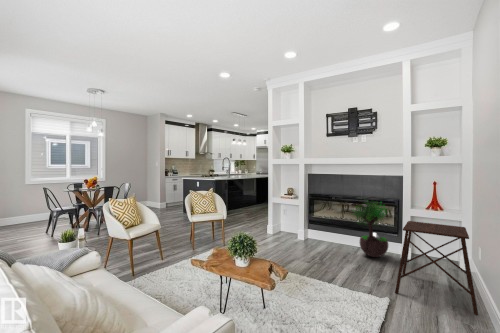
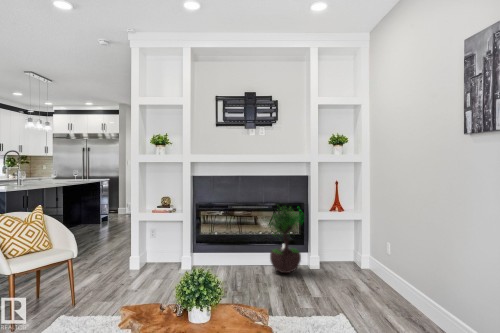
side table: present [395,221,478,315] -> none [329,226,418,311]

